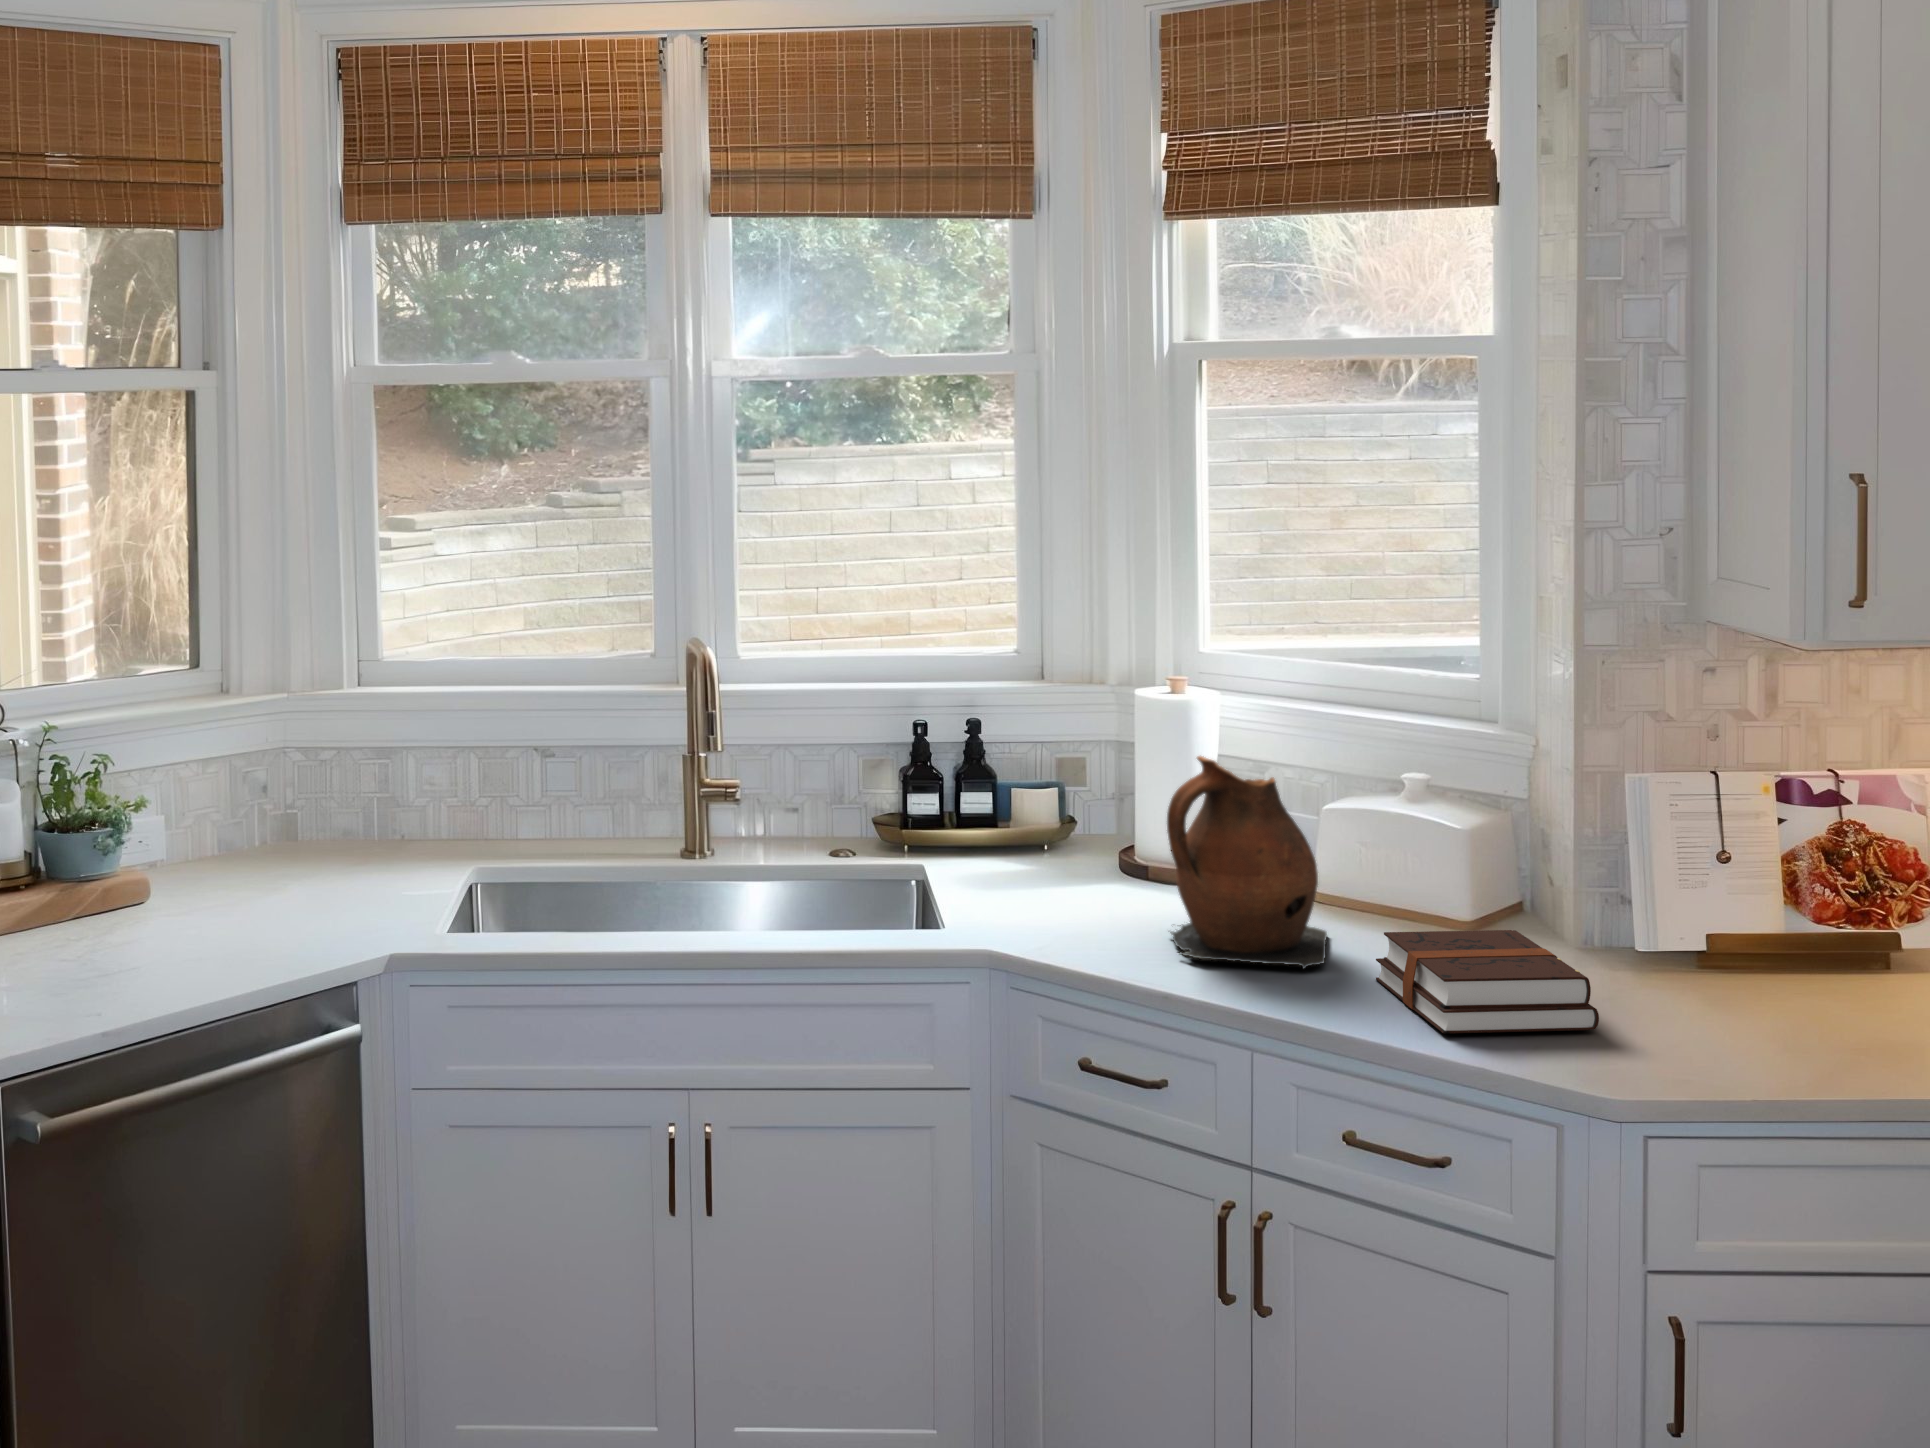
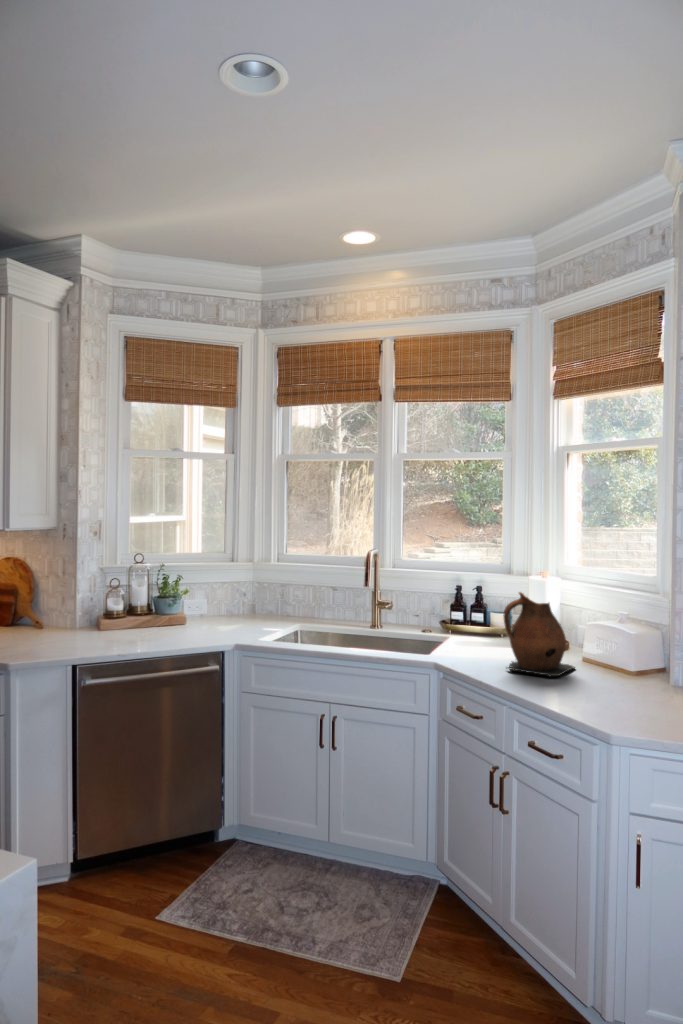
hardback book: present [1376,930,1599,1033] -> none [576,664,648,707]

